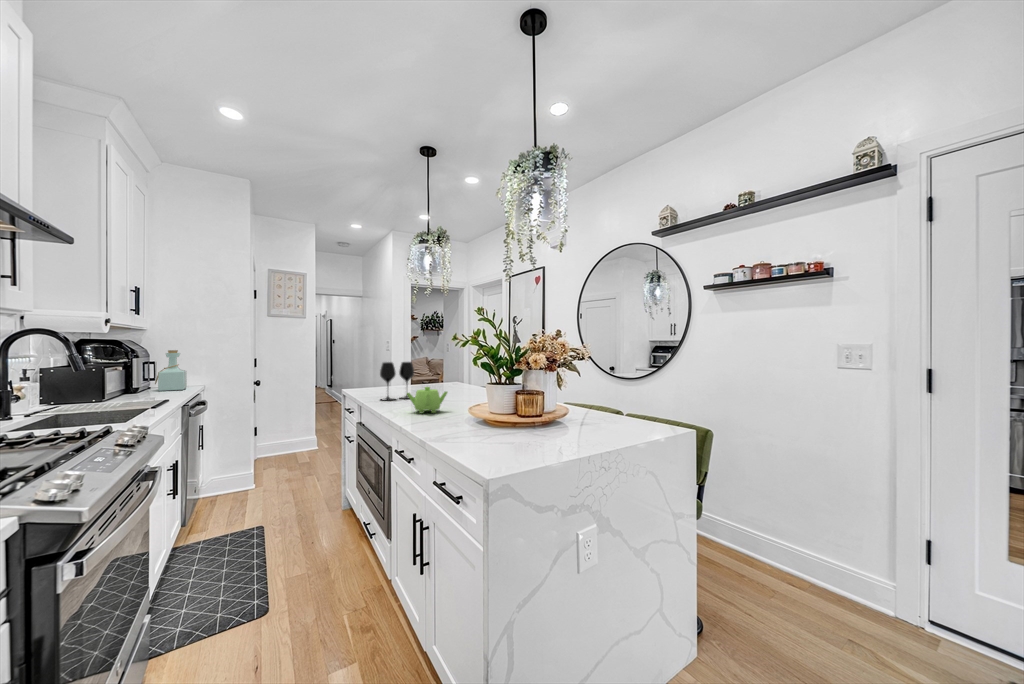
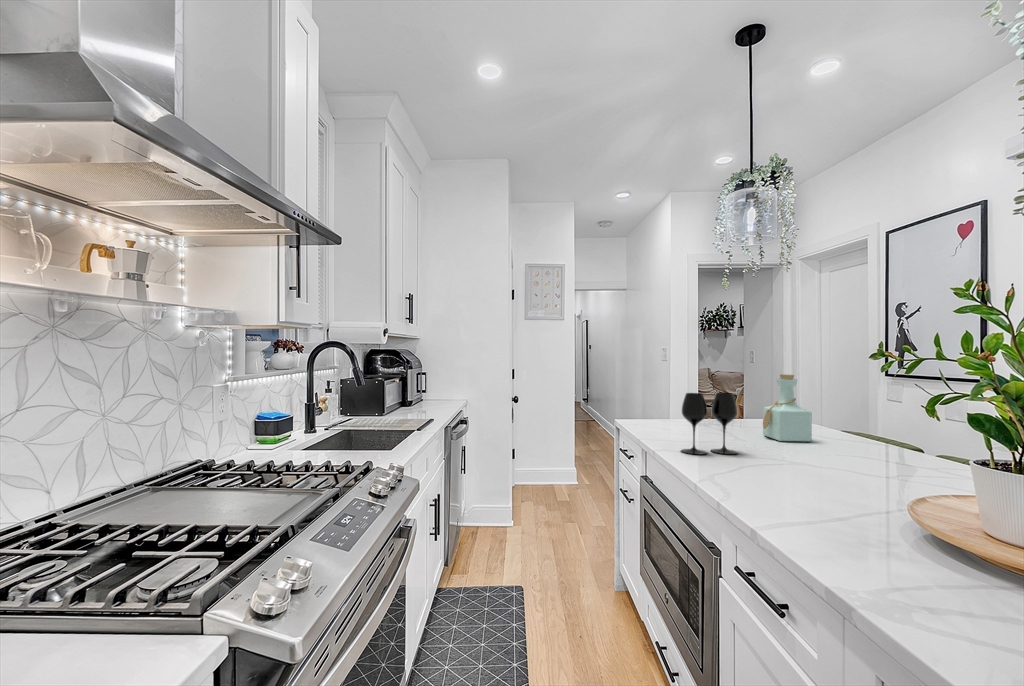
bottle: present [155,350,187,391] -> present [763,374,812,442]
teapot: present [407,387,447,413] -> none [743,449,826,501]

